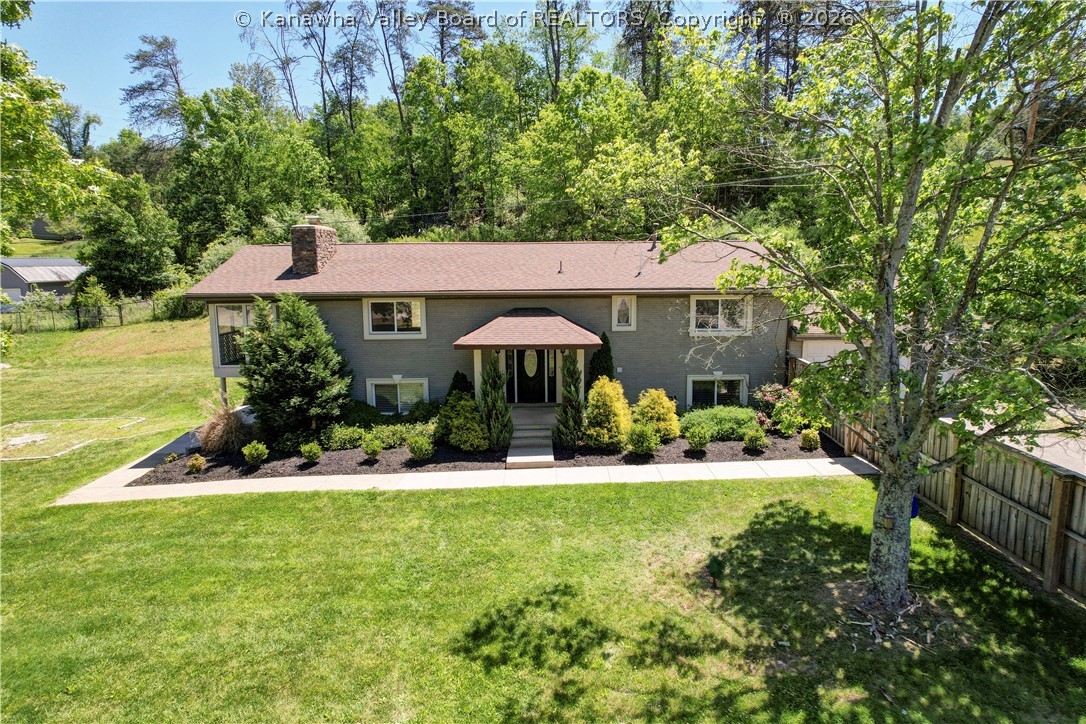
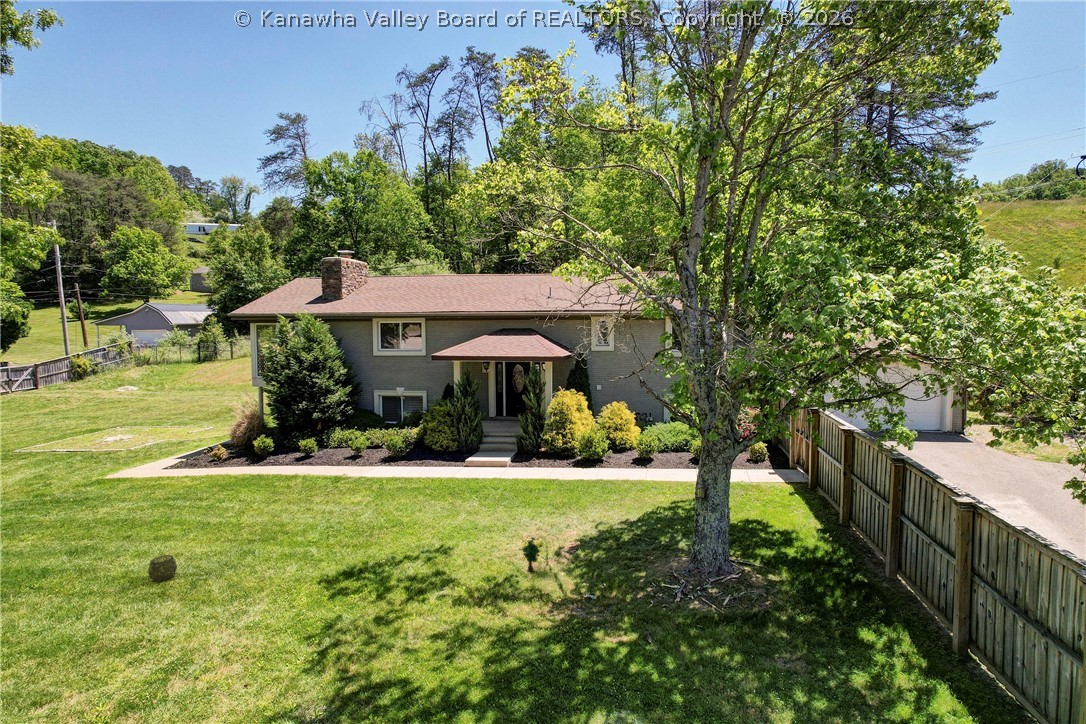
woven basket: none [270,609,301,645] -> present [148,555,177,582]

